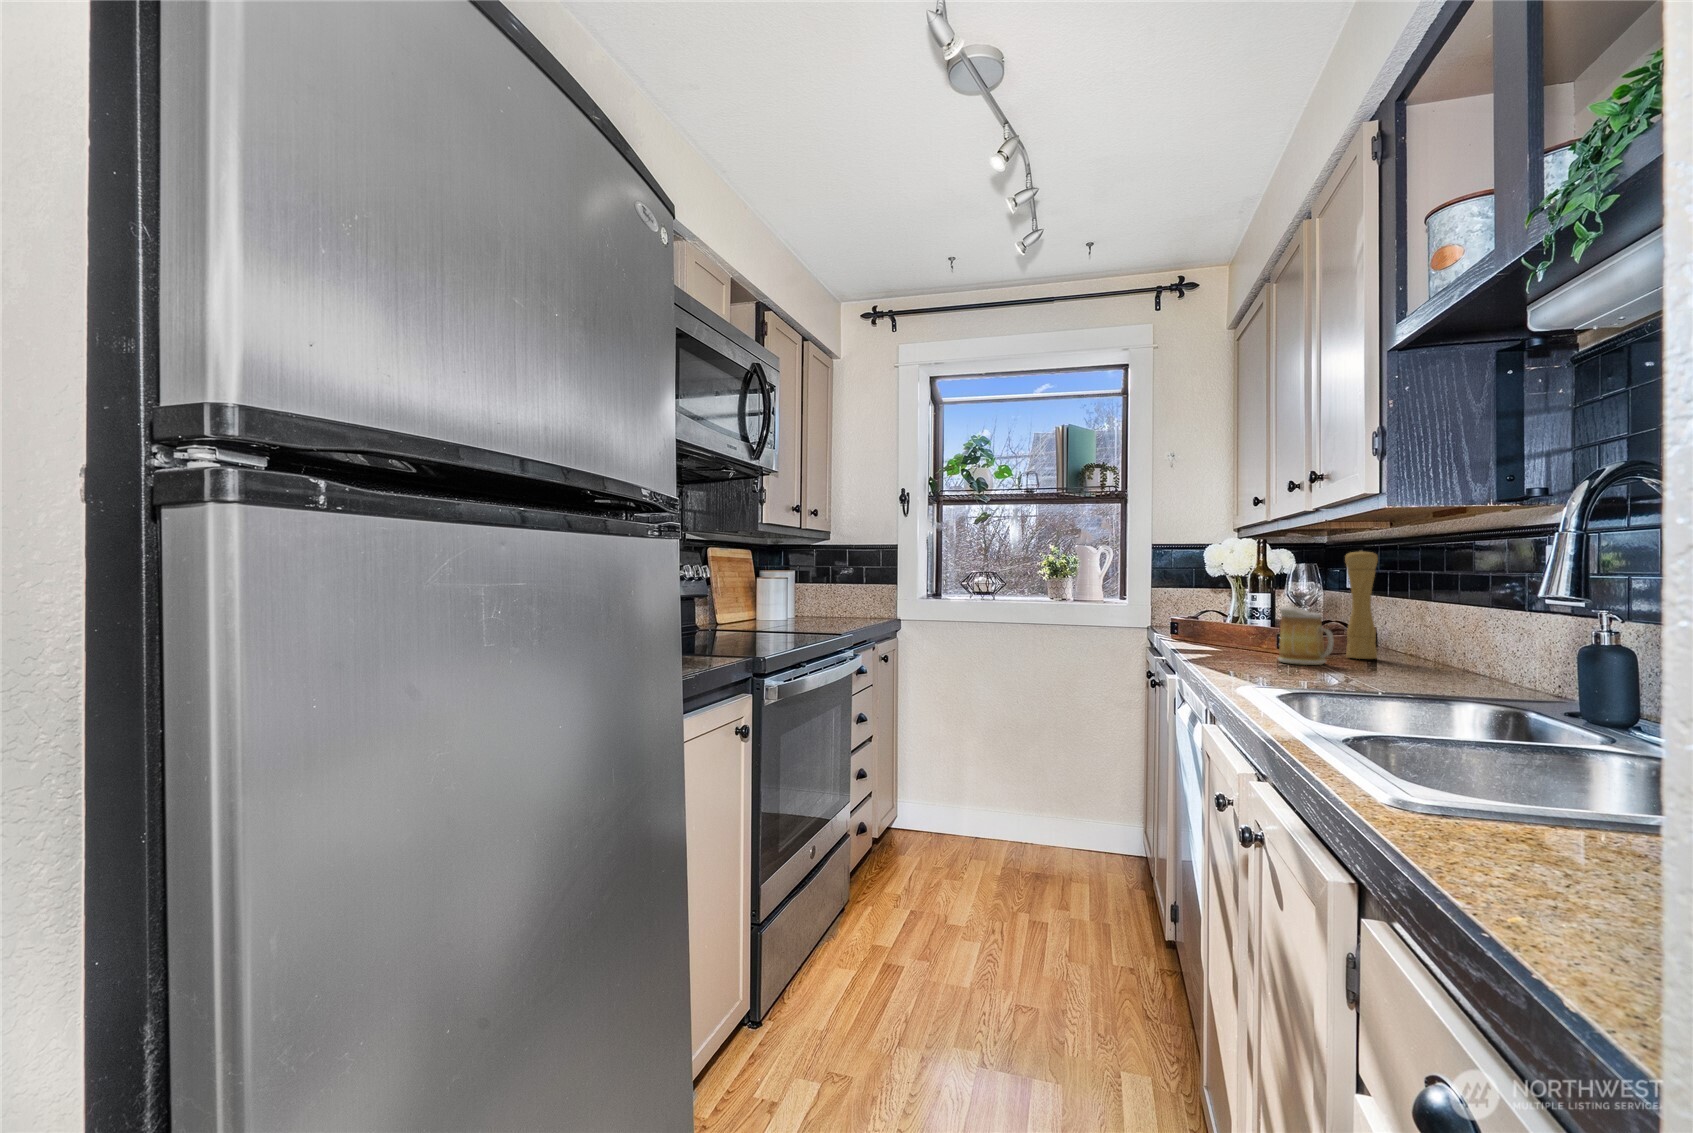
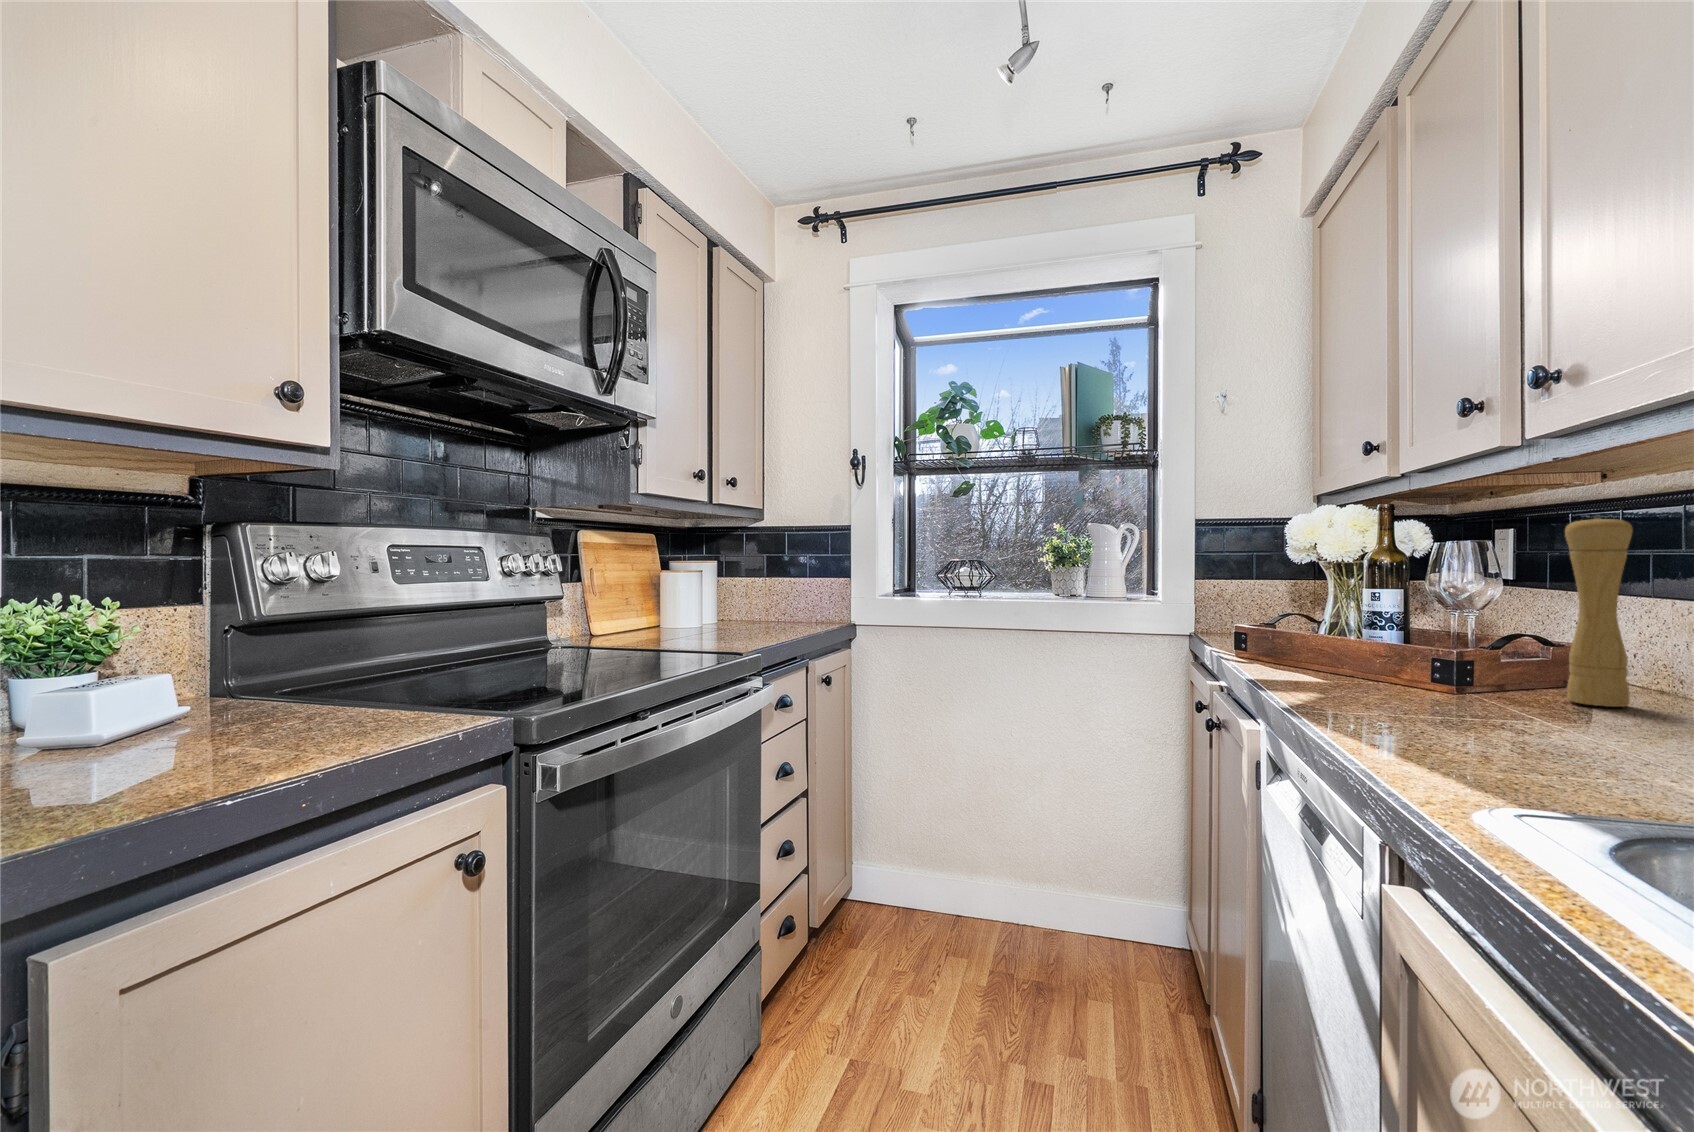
mug: present [1278,606,1334,665] -> none [1459,616,1578,725]

